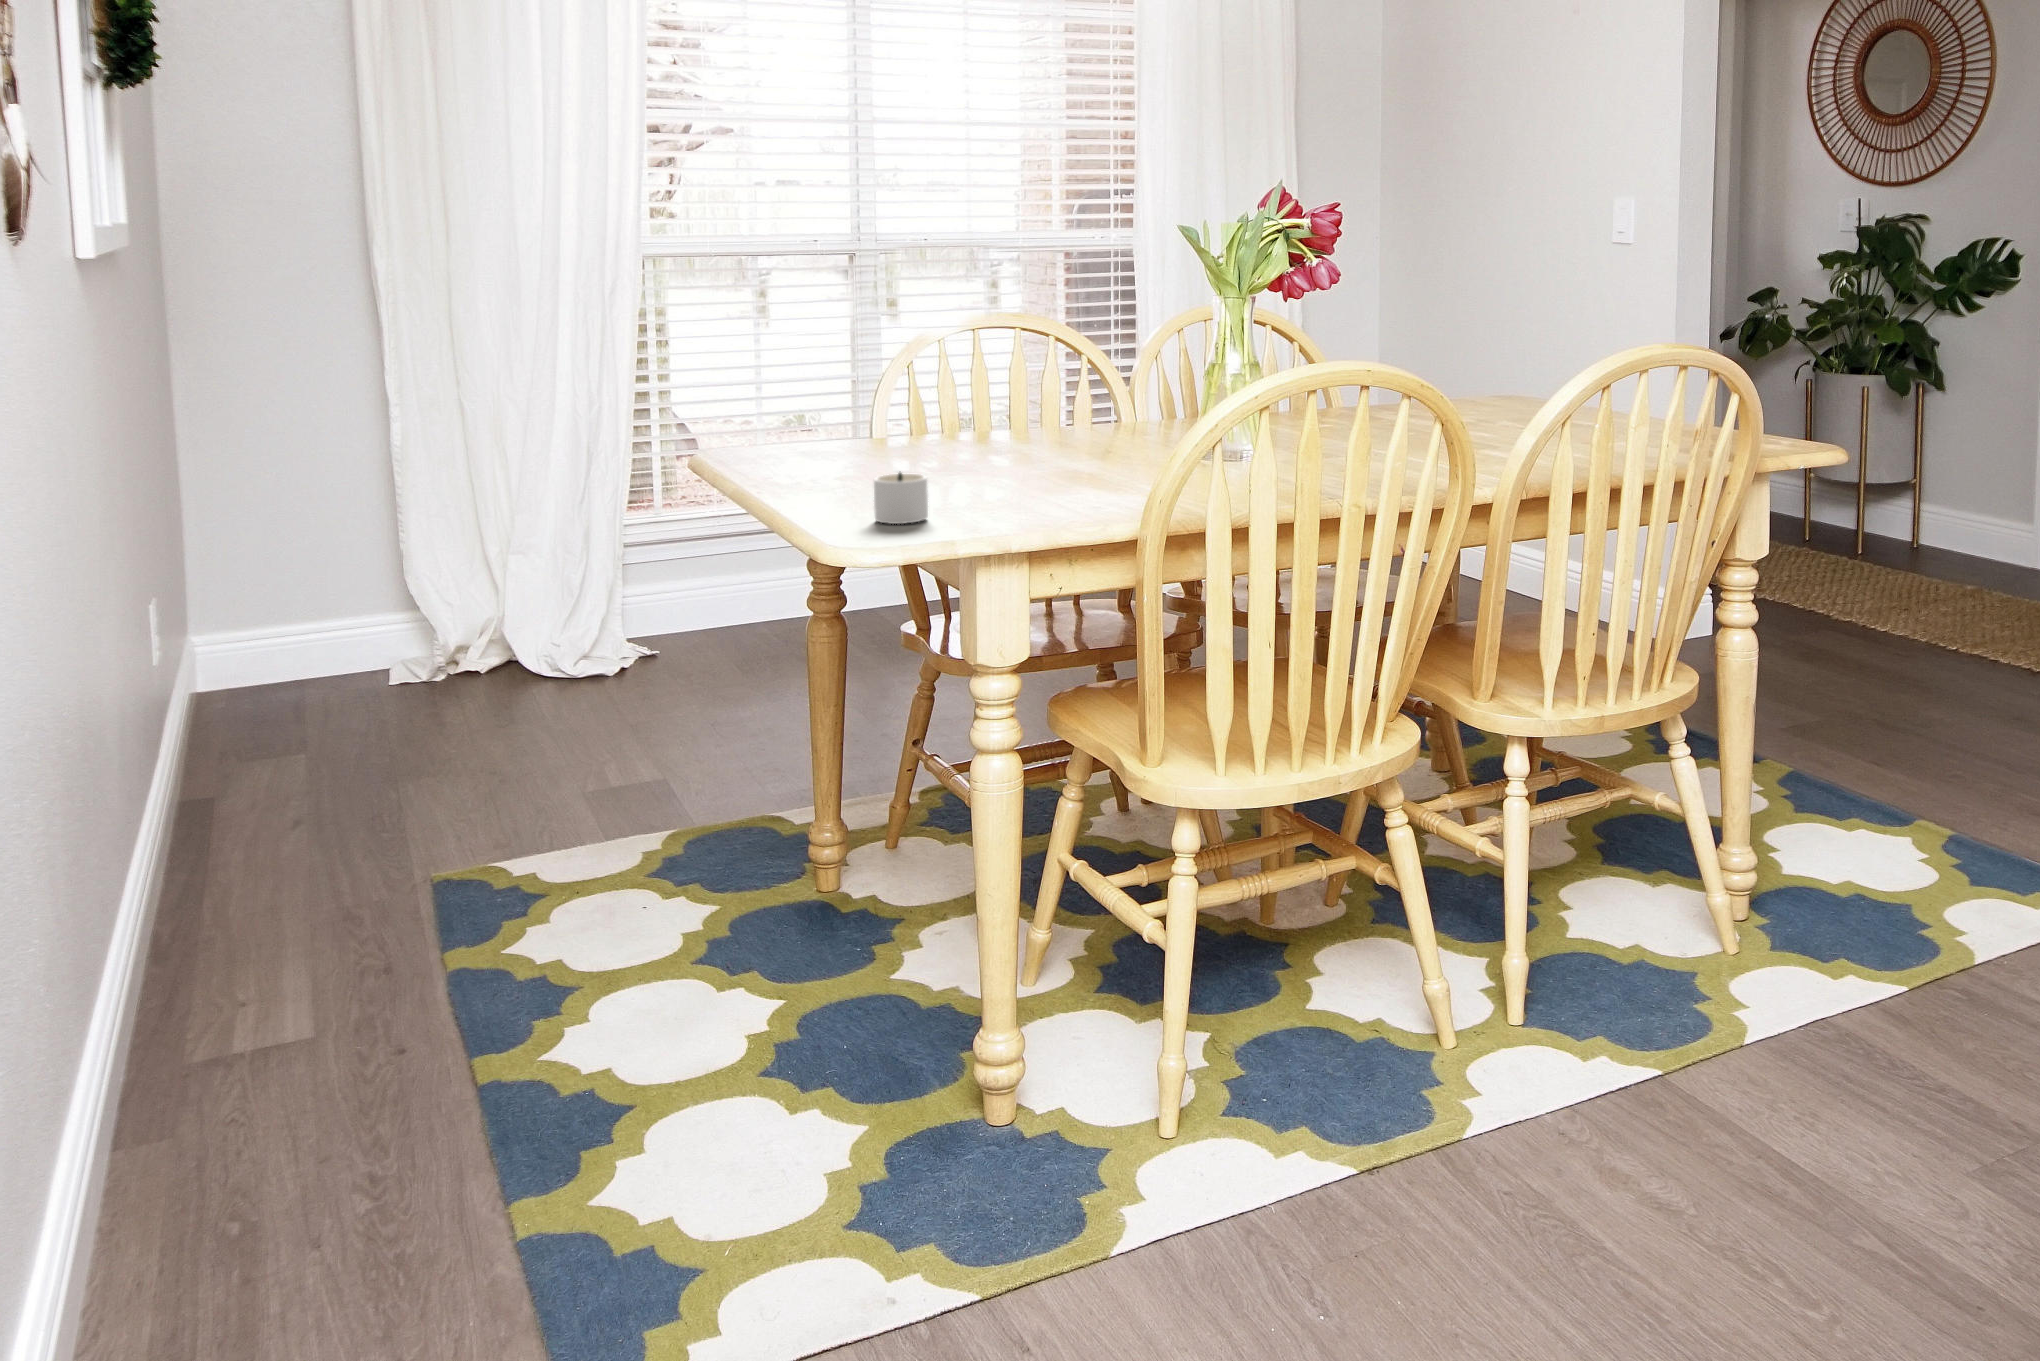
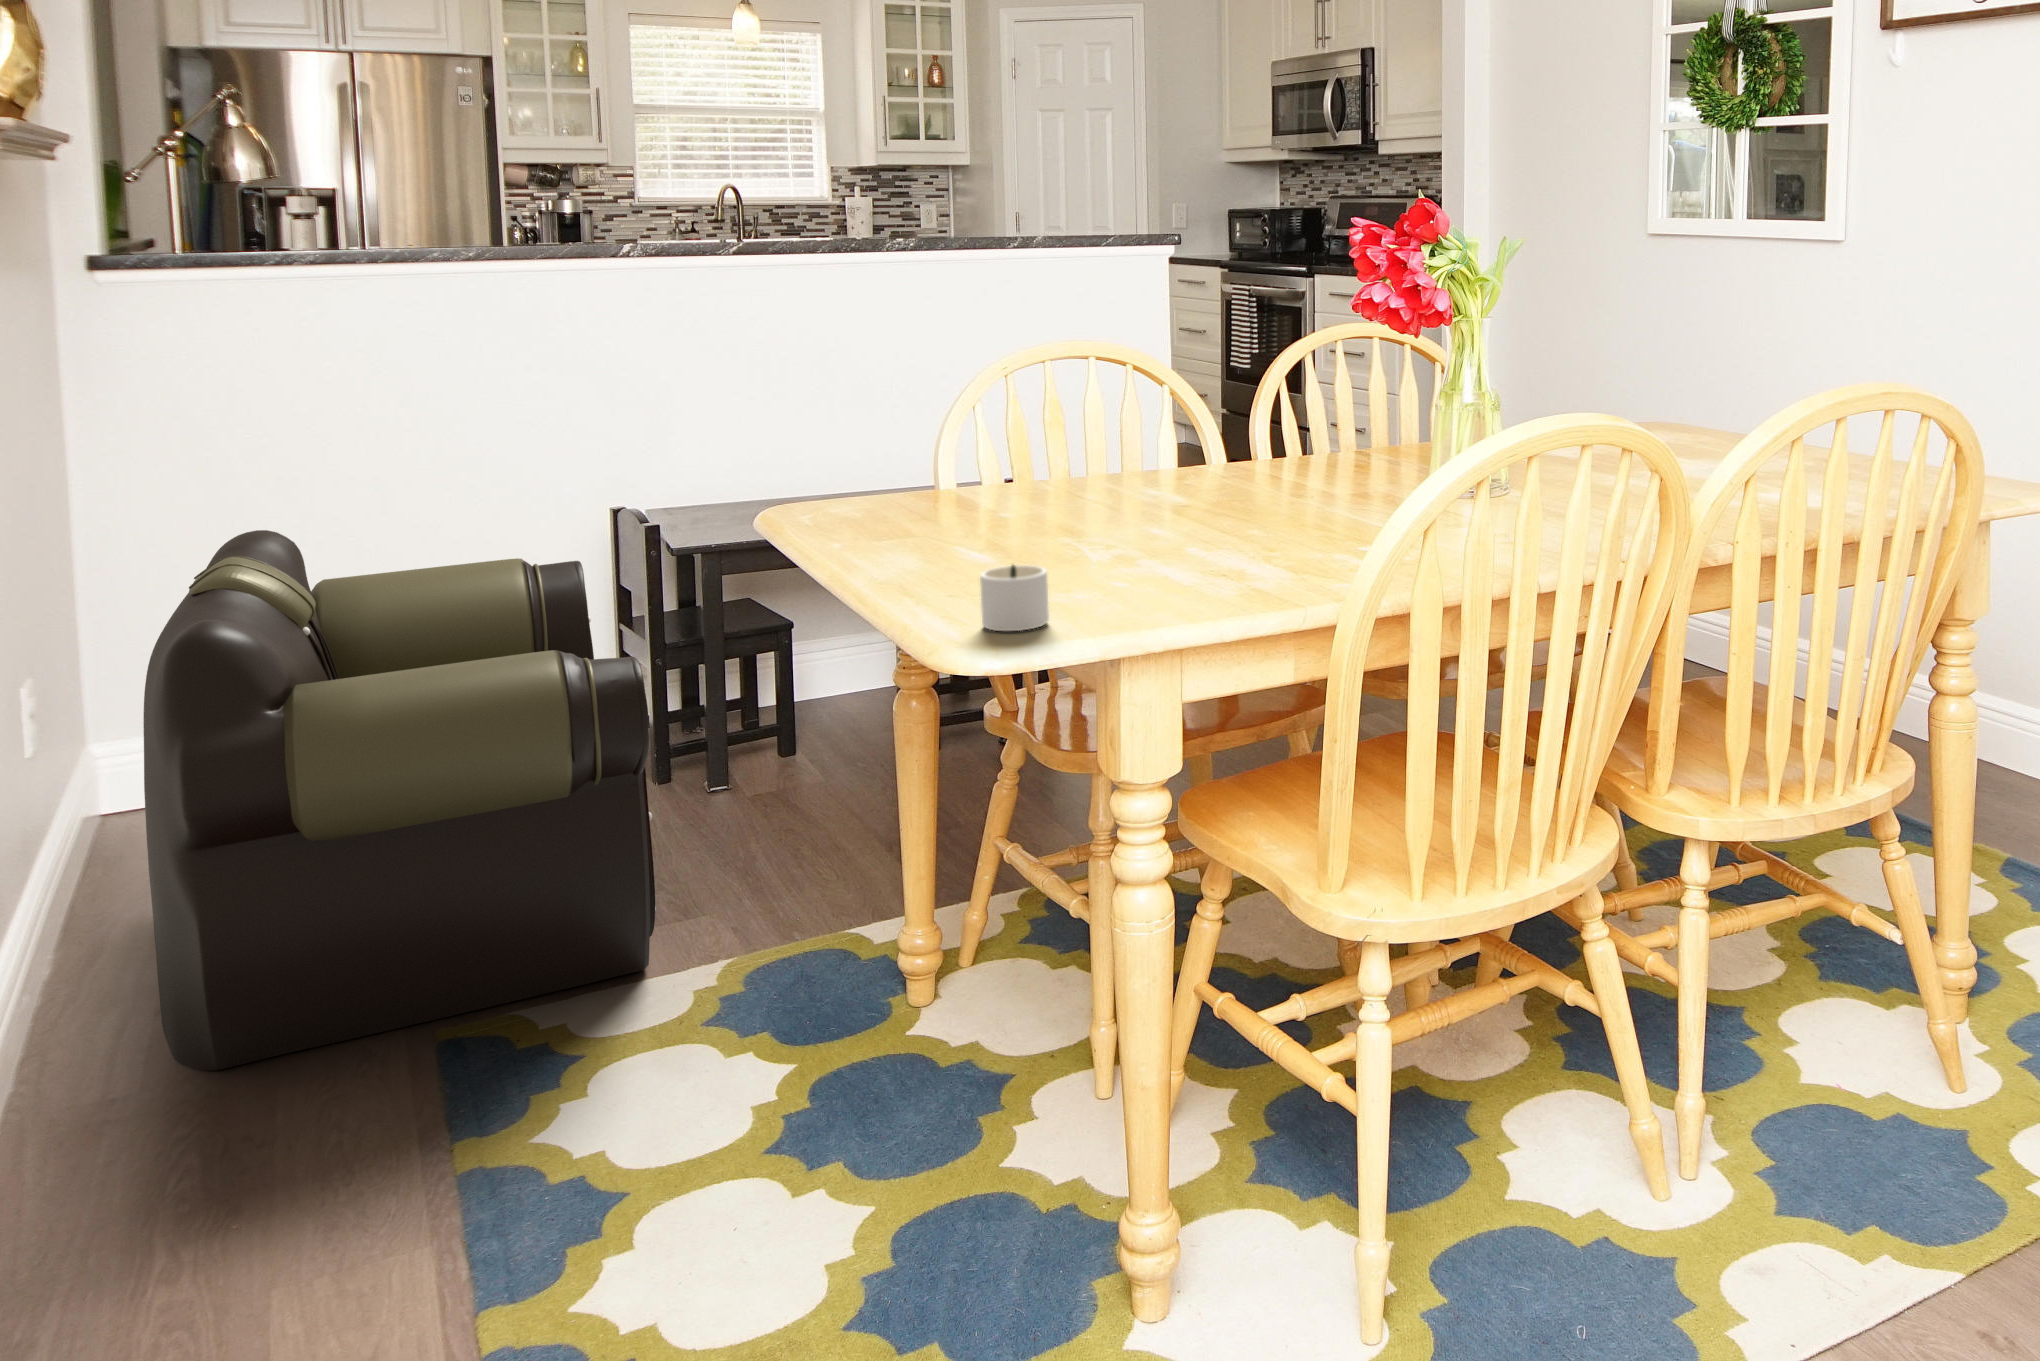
armchair: none [187,458,607,898] -> present [143,530,656,1070]

